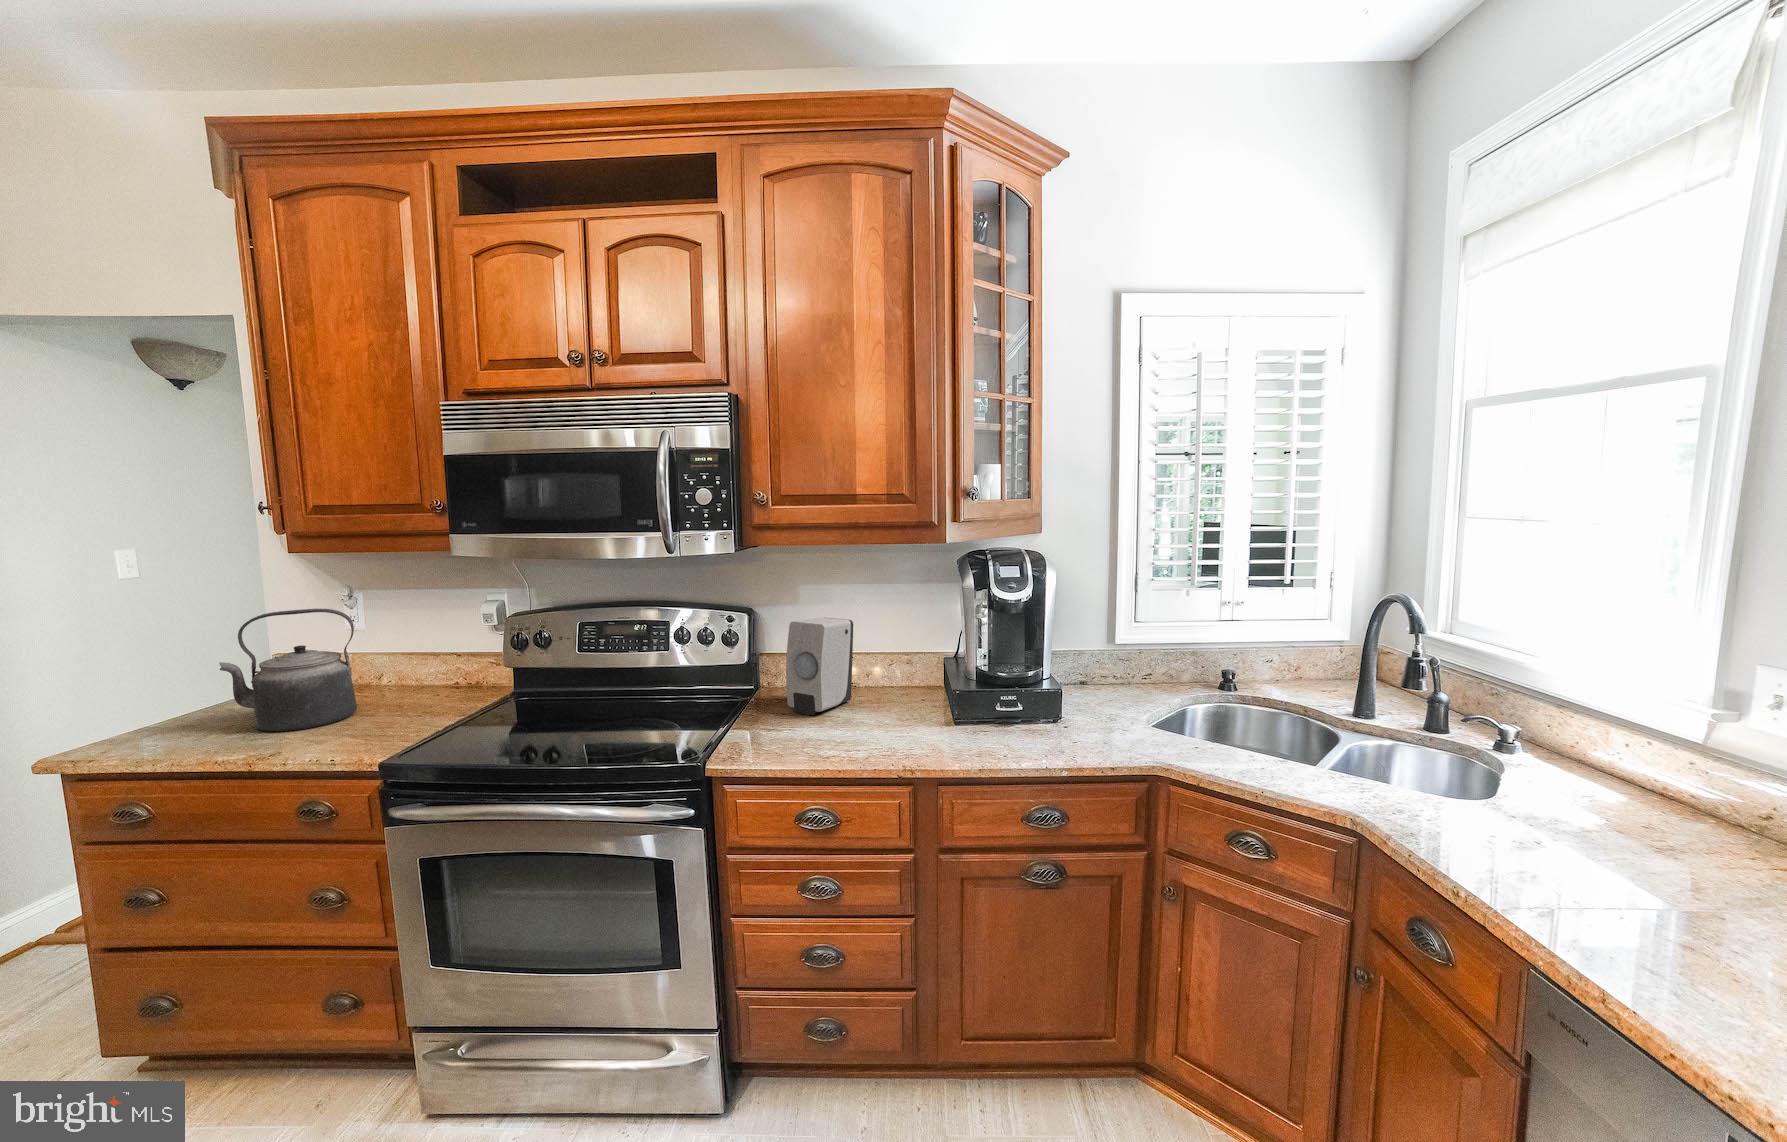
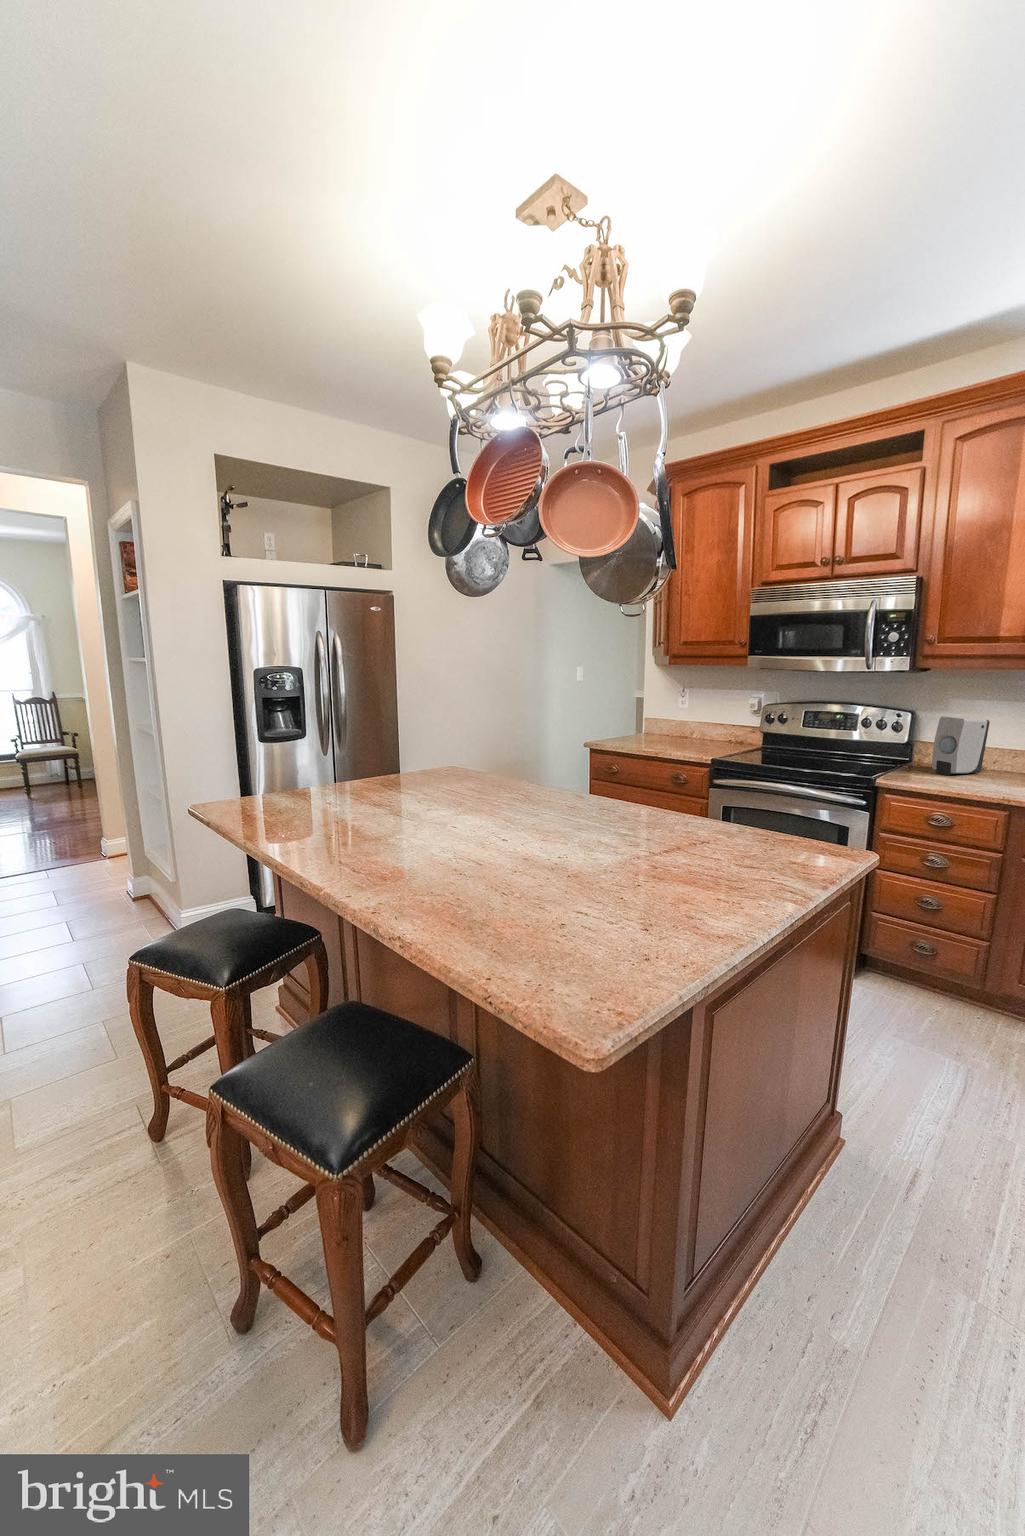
kettle: present [219,609,357,731] -> none [640,693,692,748]

